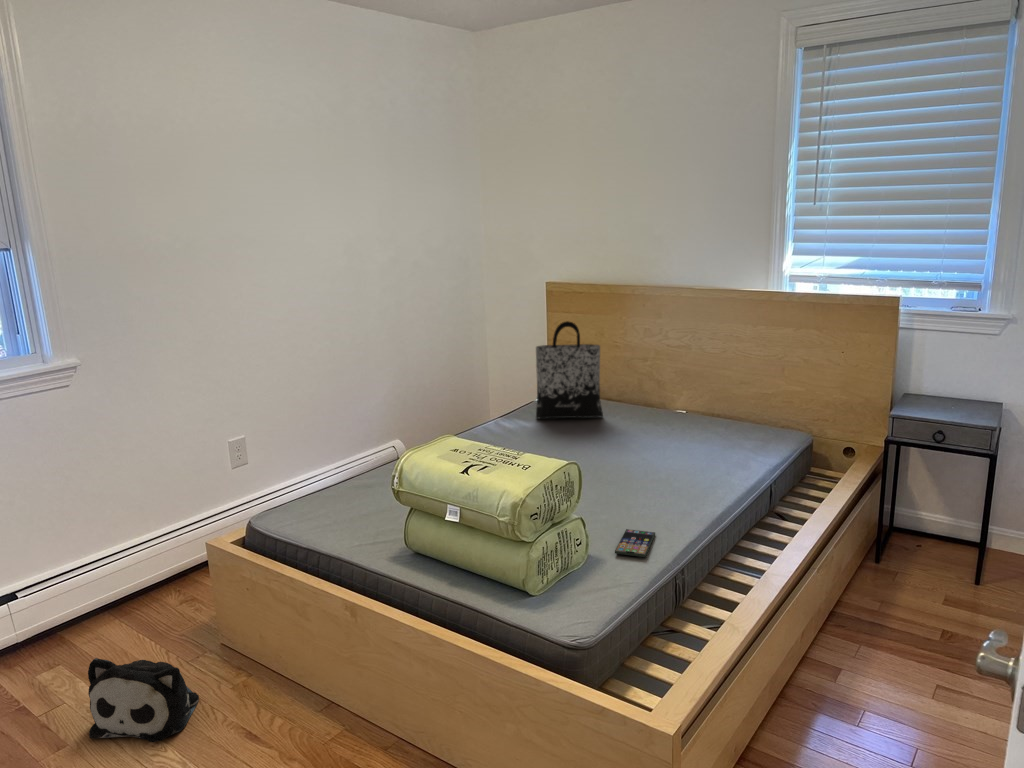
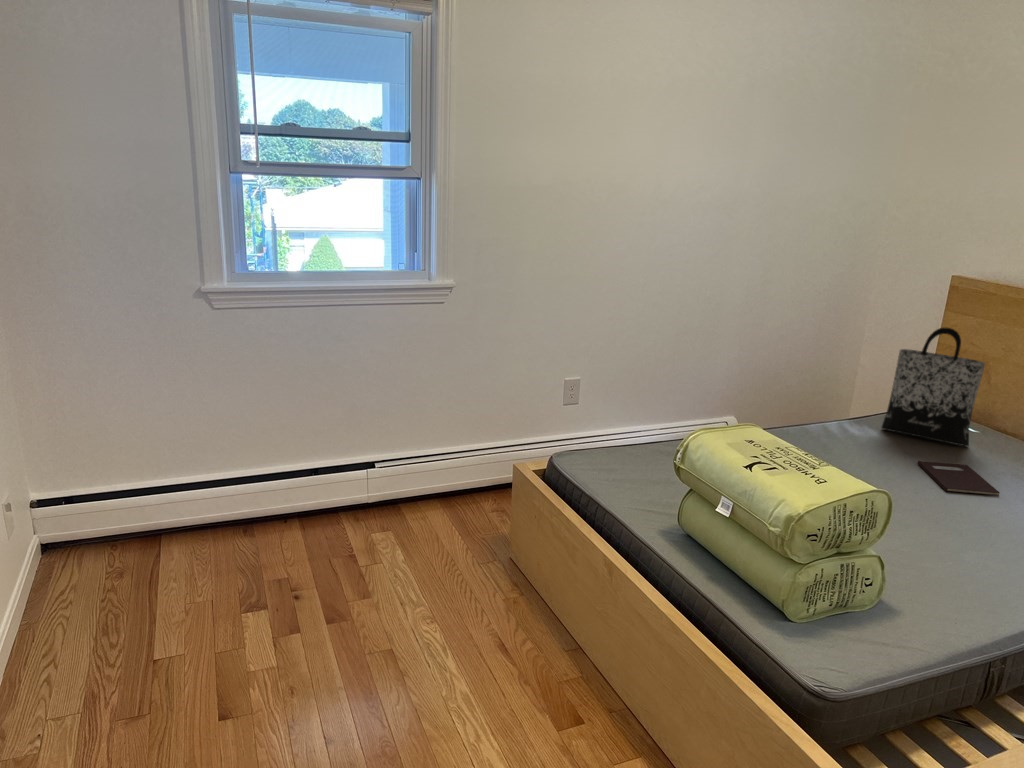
notebook: none [573,431,637,456] -> present [918,461,1000,496]
smartphone: present [615,529,655,557] -> none [914,585,981,627]
plush toy: present [88,658,199,742] -> none [388,534,476,620]

